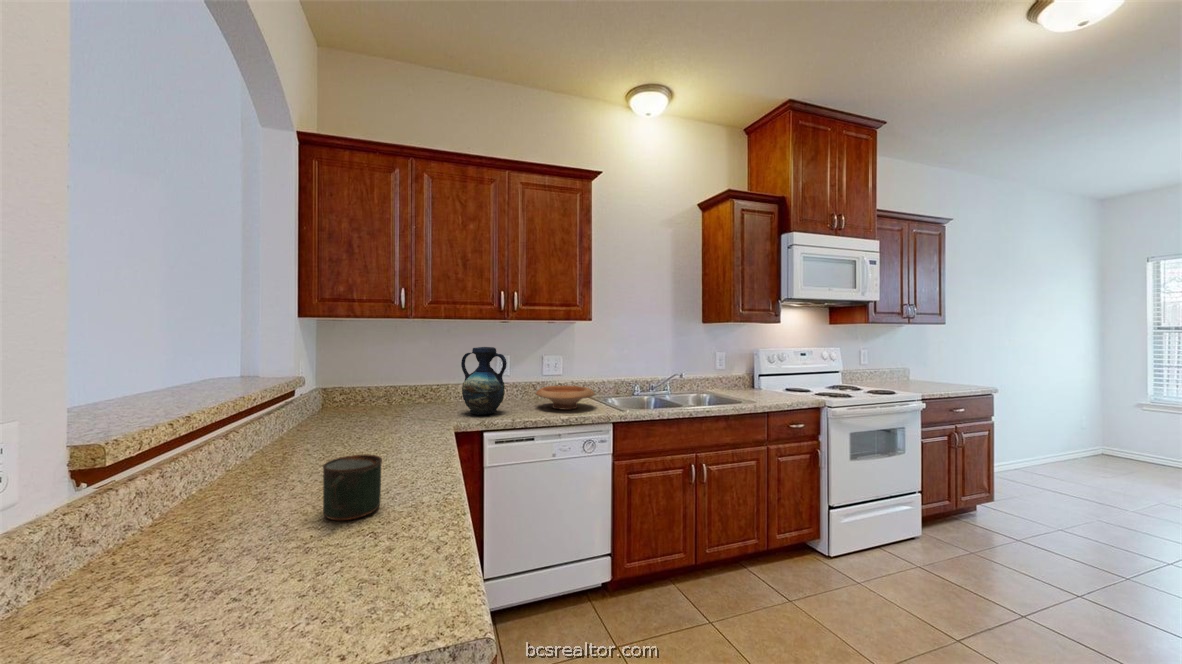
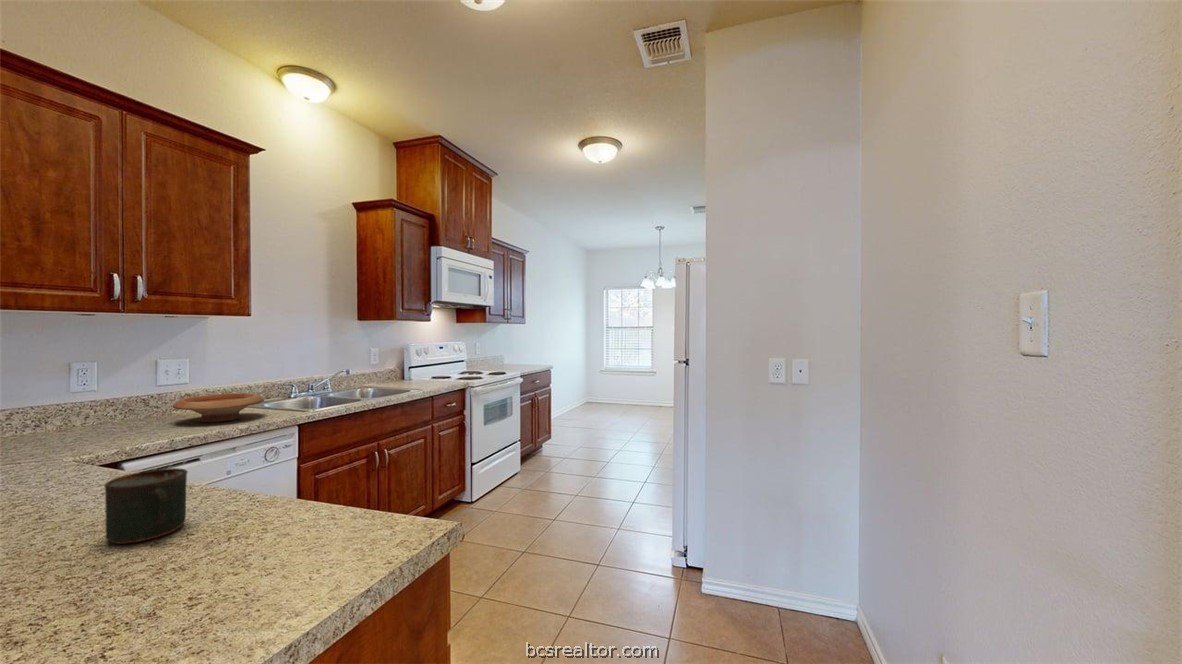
vase: present [461,347,507,415] -> none [44,351,140,445]

